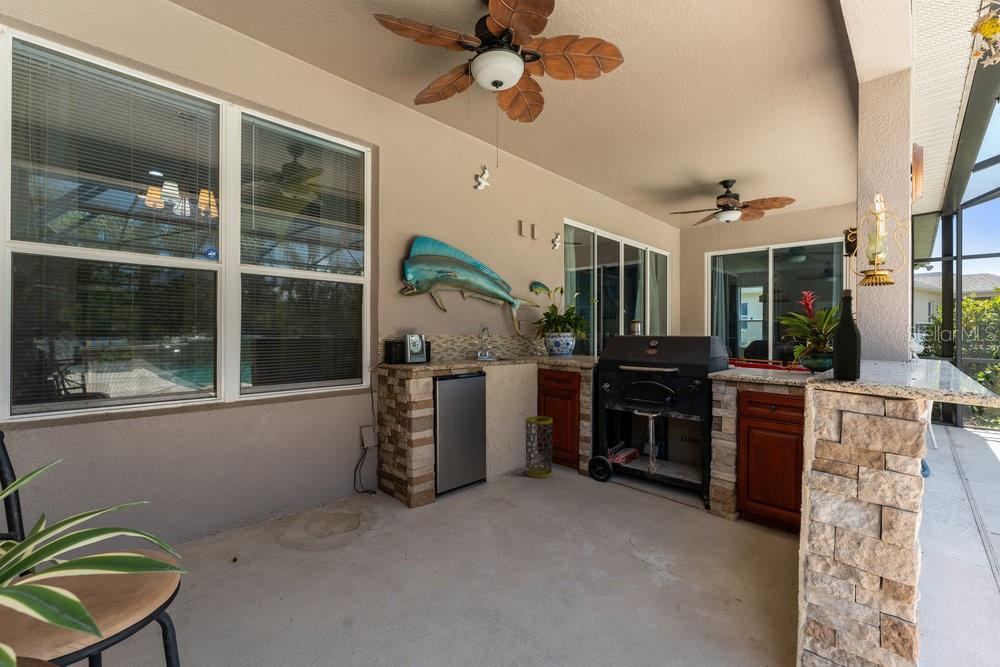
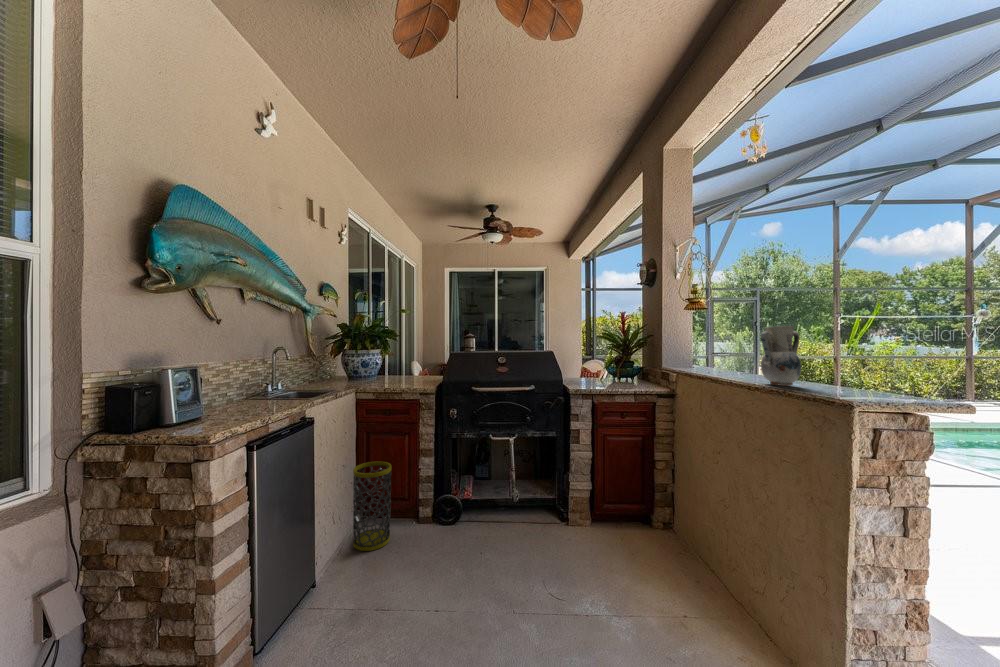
bottle: present [833,289,861,380] -> none [839,322,866,401]
vase: none [858,294,929,372] -> present [761,326,801,386]

